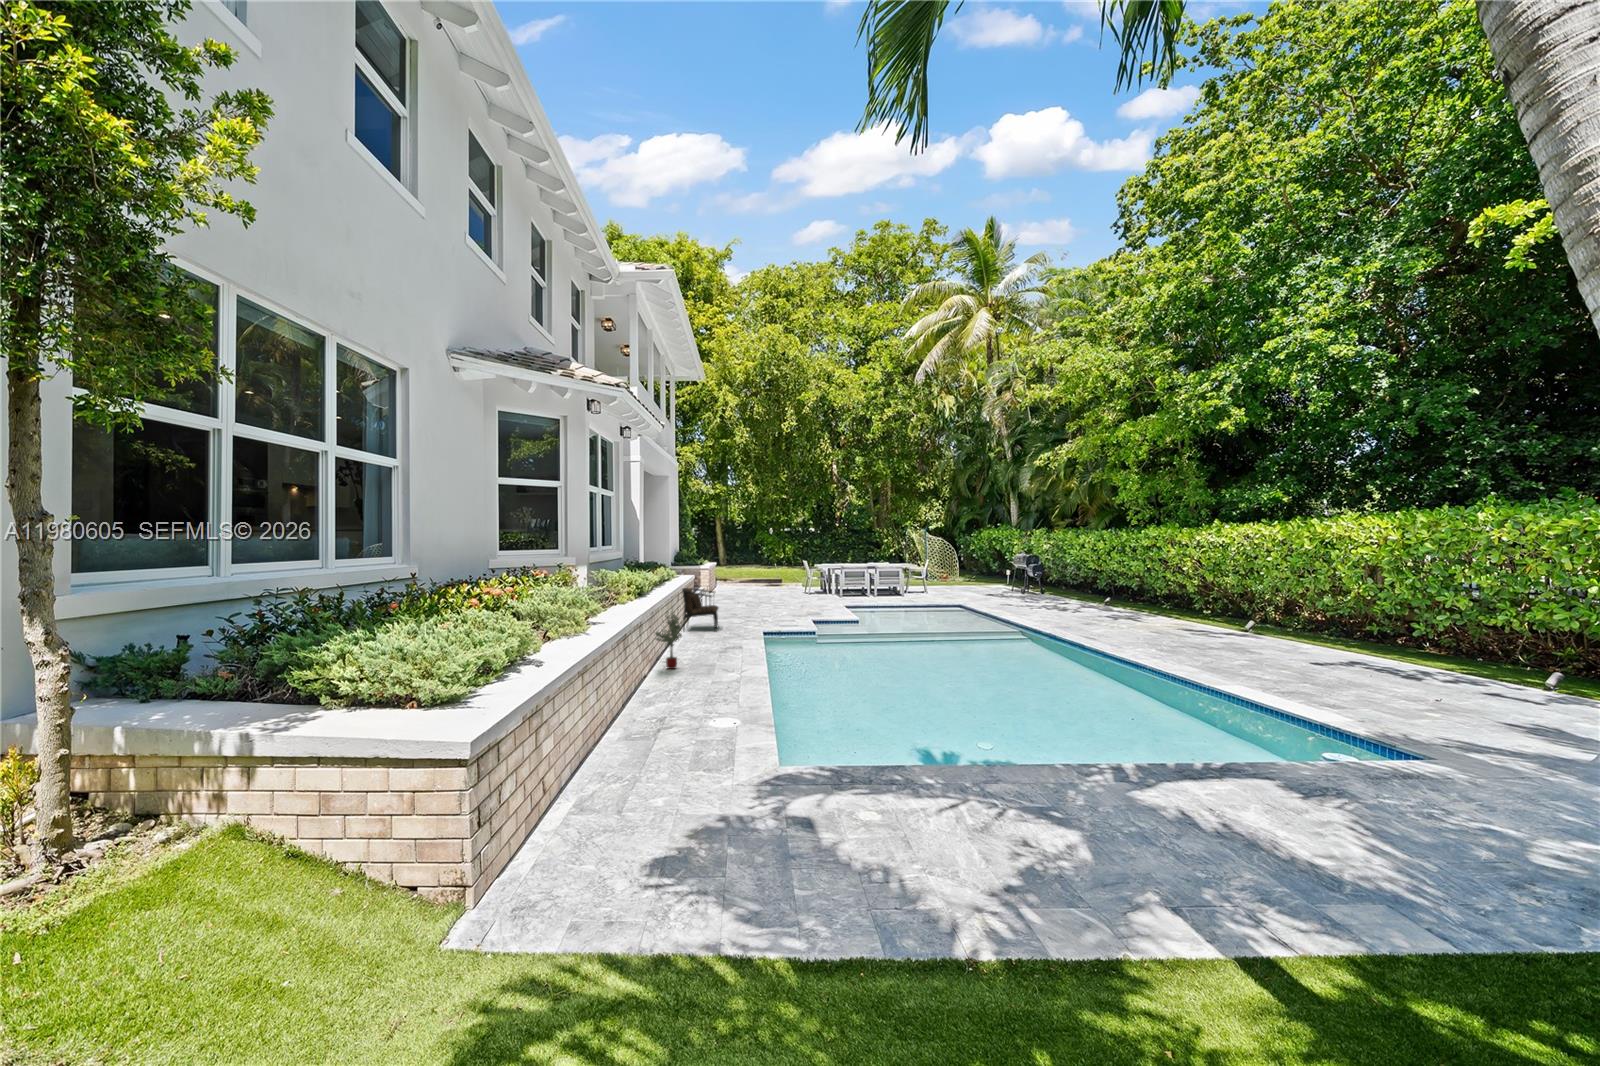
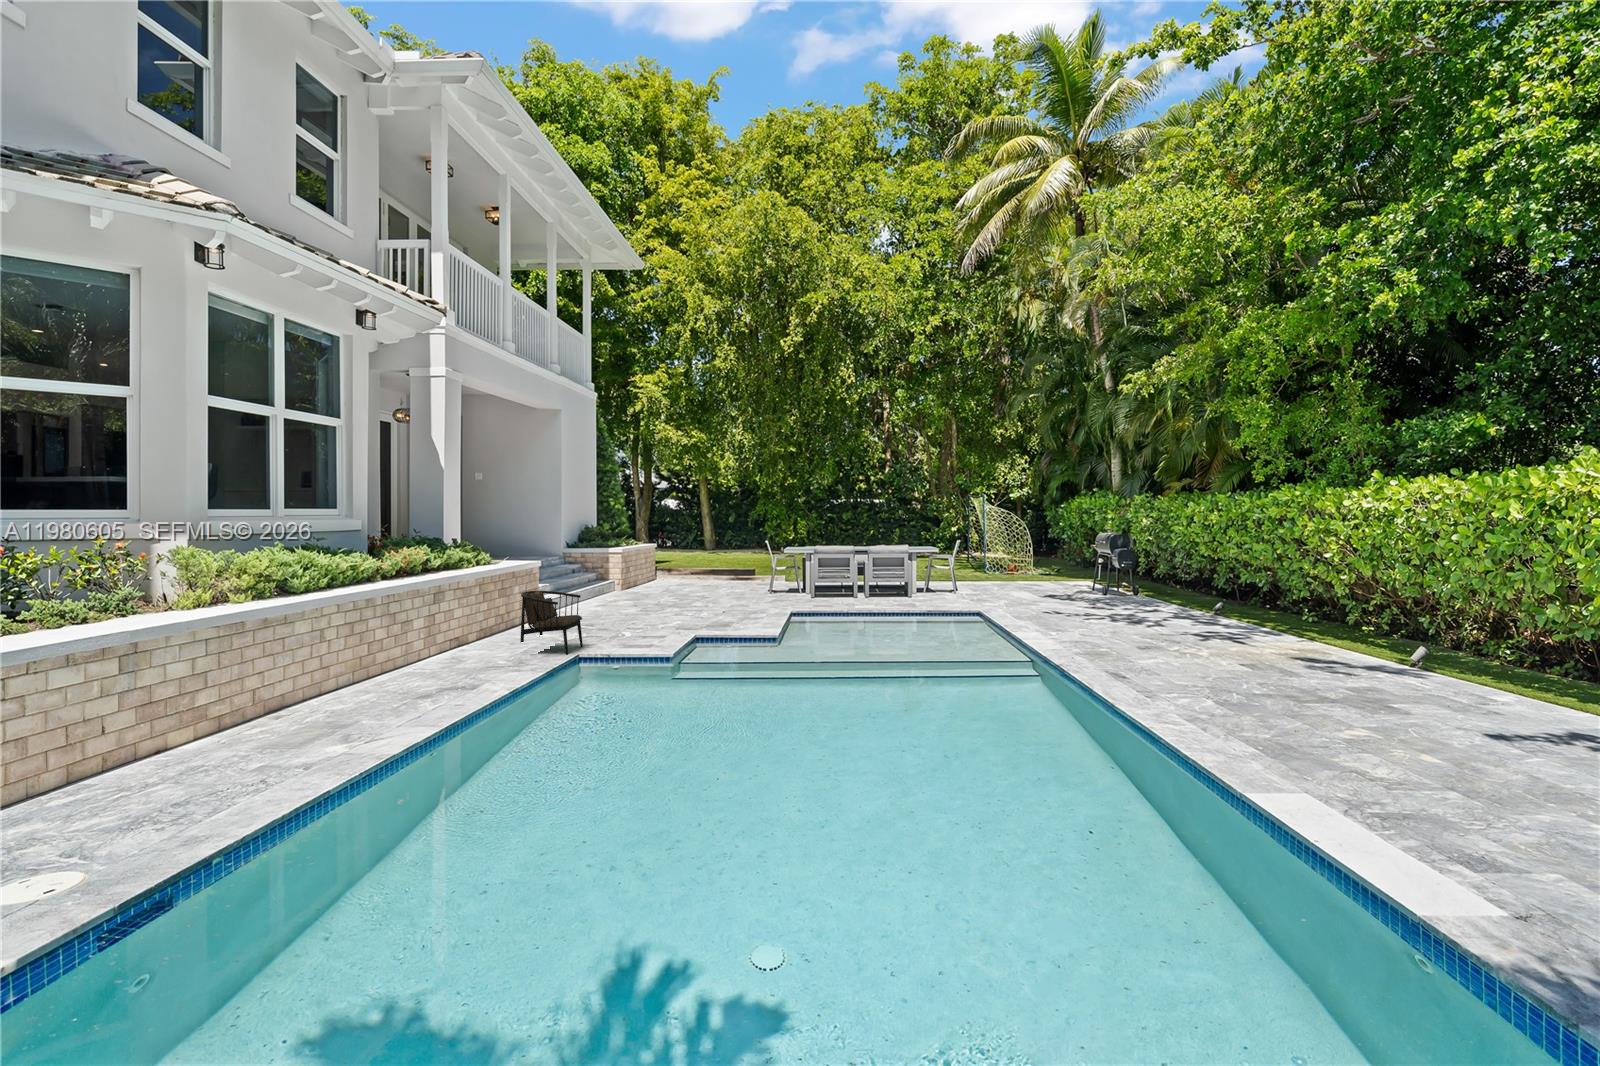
potted tree: present [655,613,683,669] -> none [353,635,413,724]

